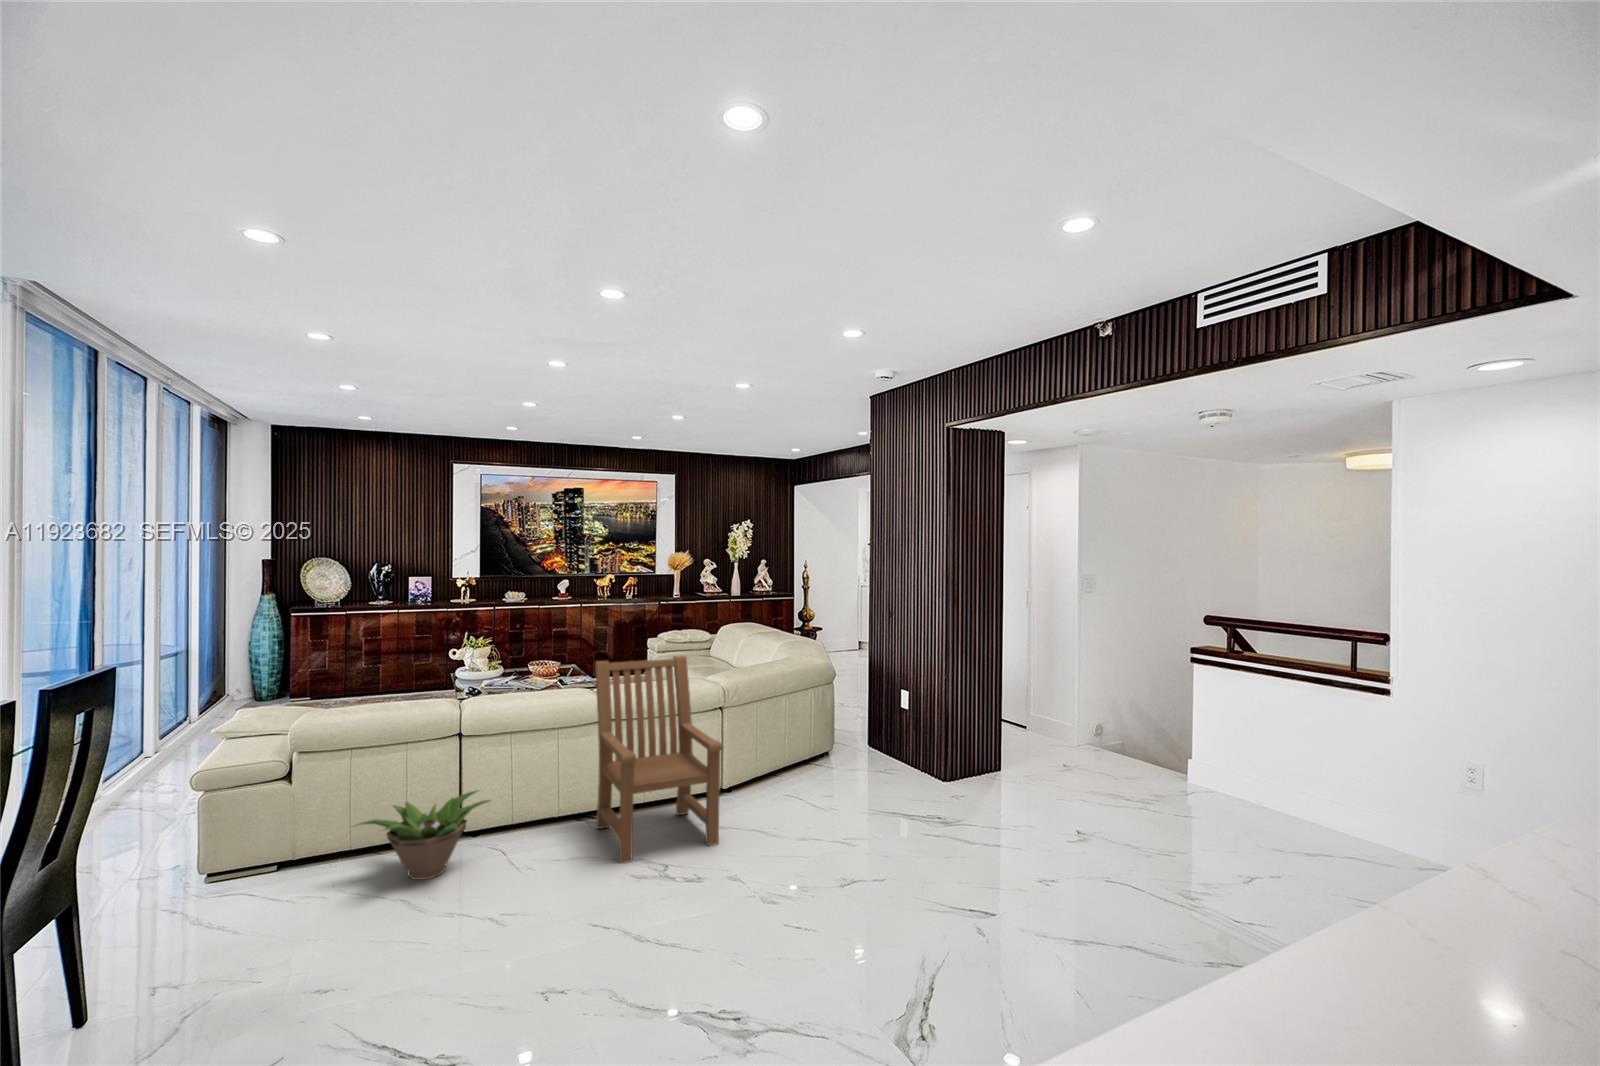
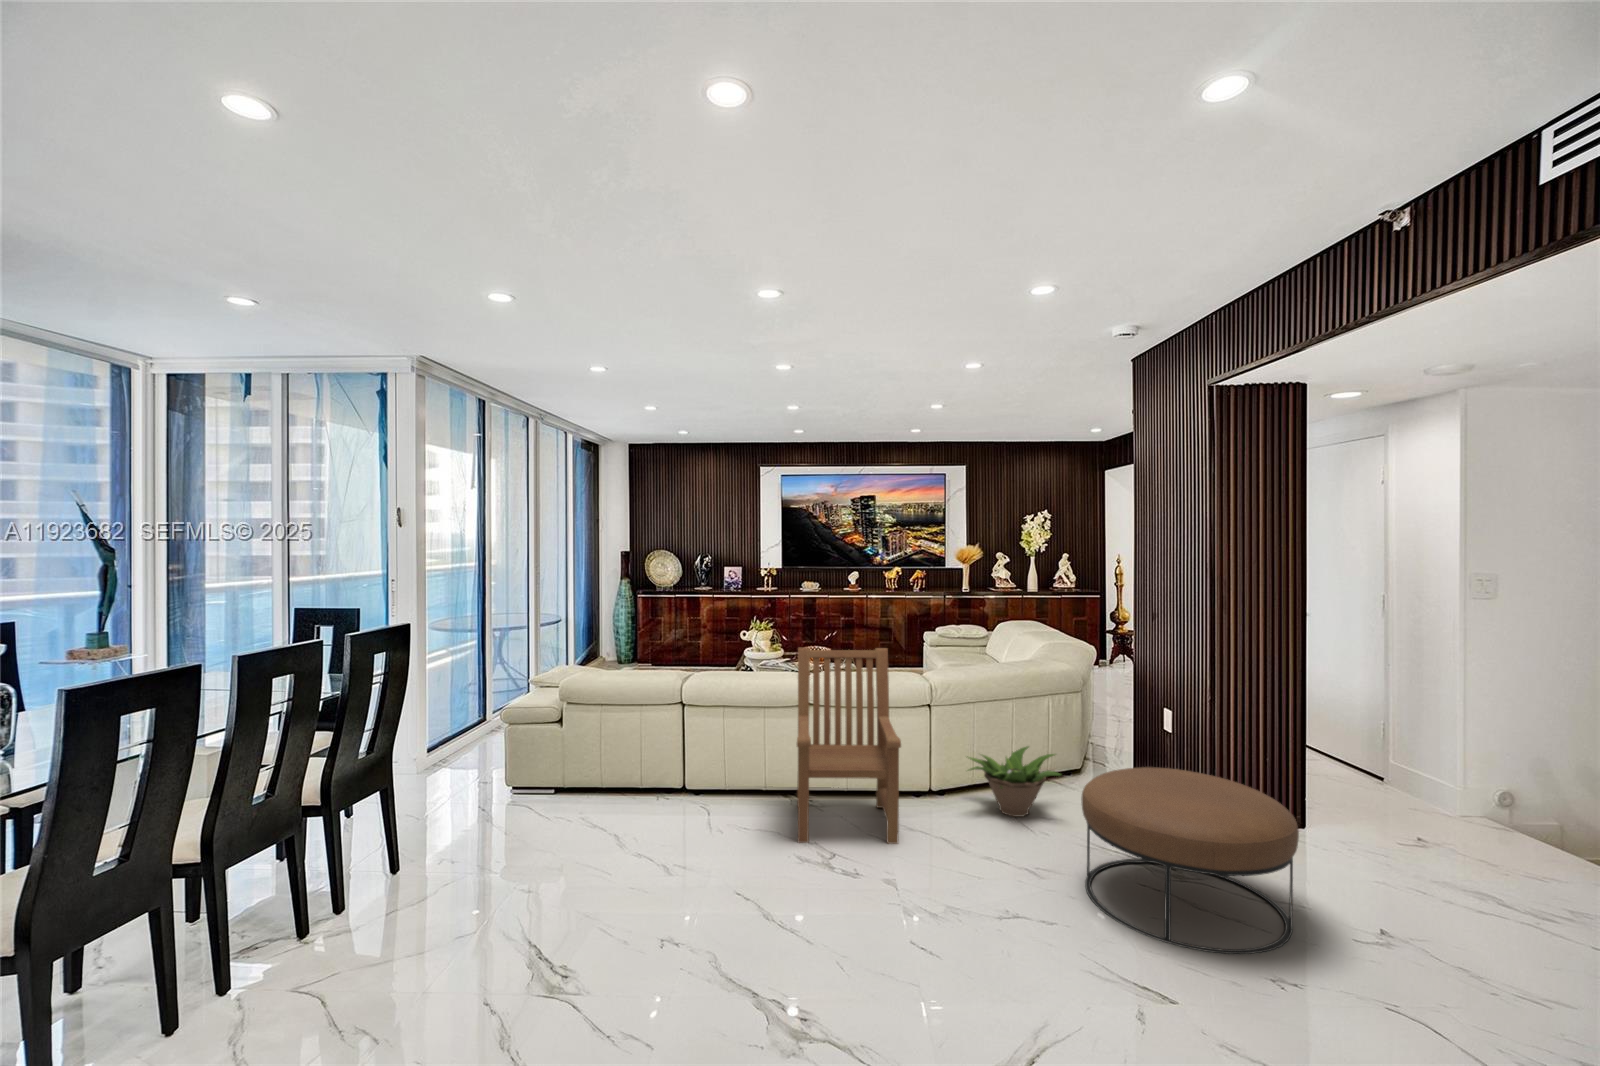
ottoman: none [885,738,1044,878] -> present [1081,767,1299,954]
decorative plant: present [357,790,490,880] -> present [967,746,1061,817]

